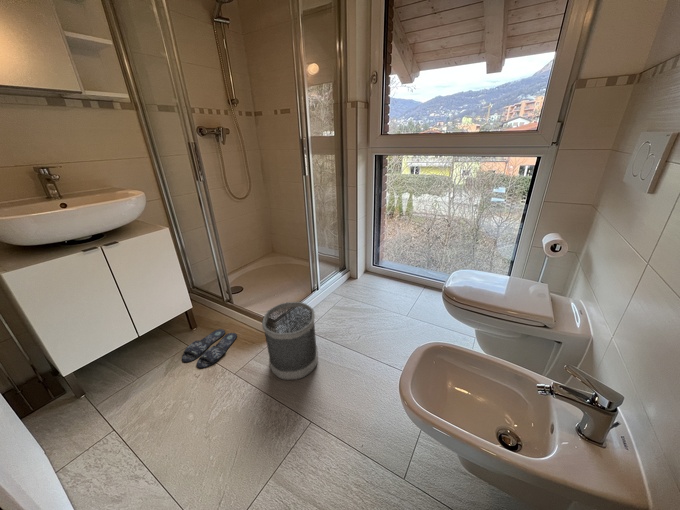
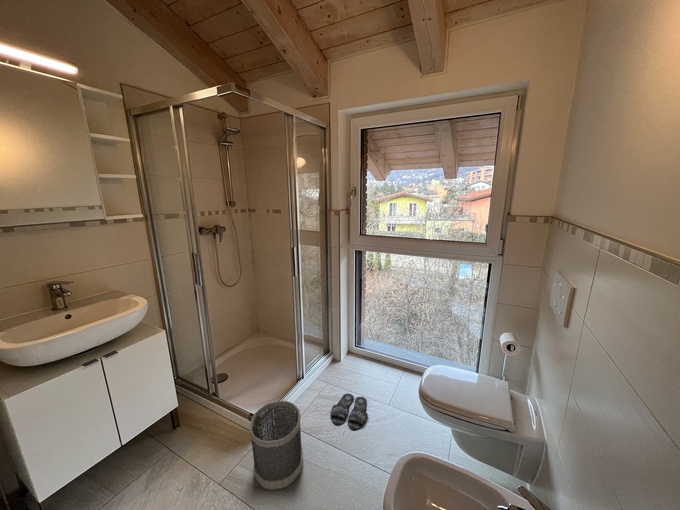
slippers: present [182,329,237,368] -> present [331,394,368,430]

